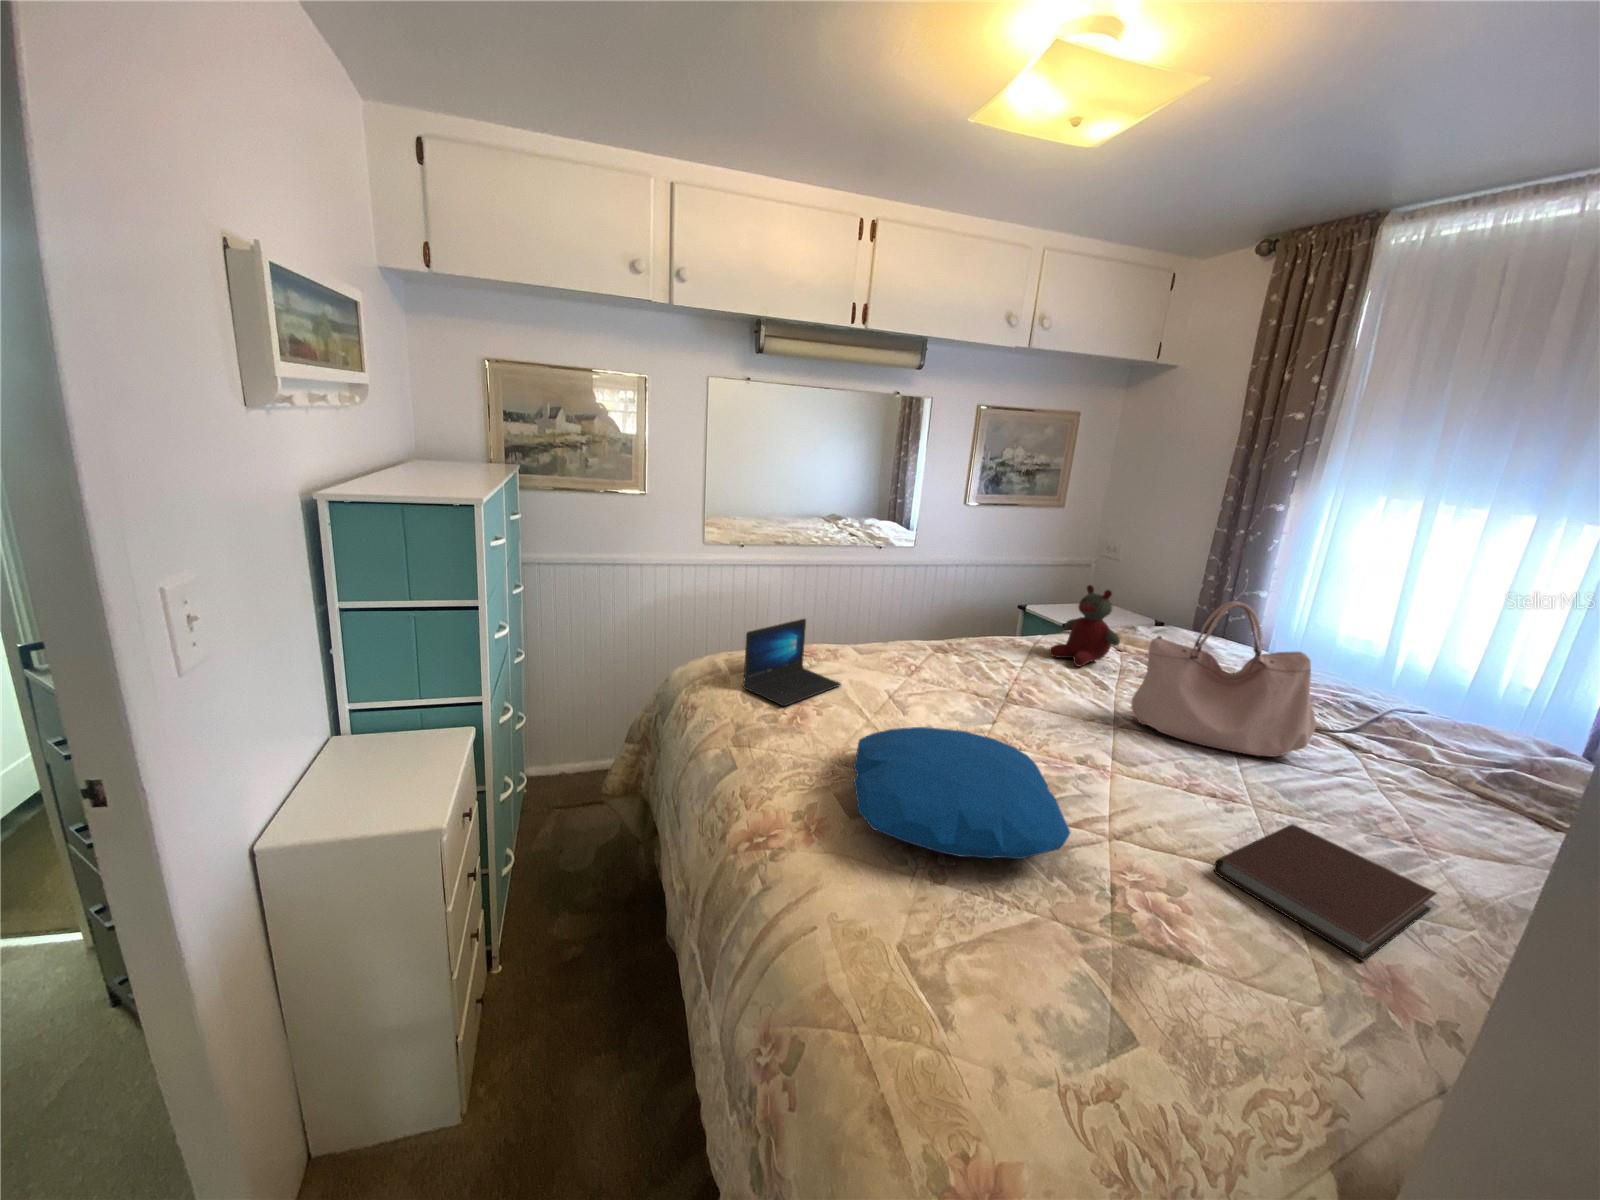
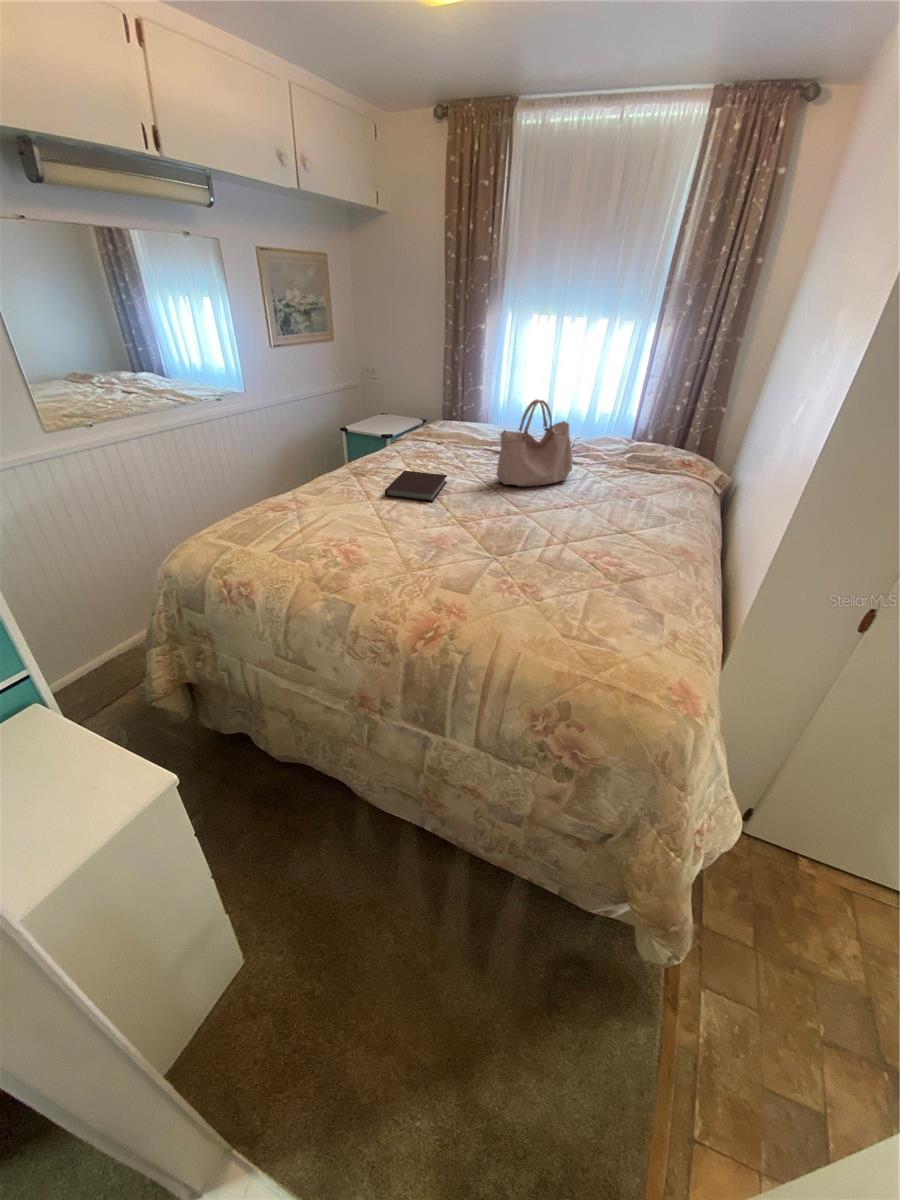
stuffed bear: present [1049,585,1120,667] -> none [416,404,456,462]
laptop: present [743,619,841,706] -> none [285,485,347,557]
pillow: present [853,727,1070,859] -> none [430,520,574,593]
notebook: present [1214,824,1437,961] -> present [385,471,447,502]

